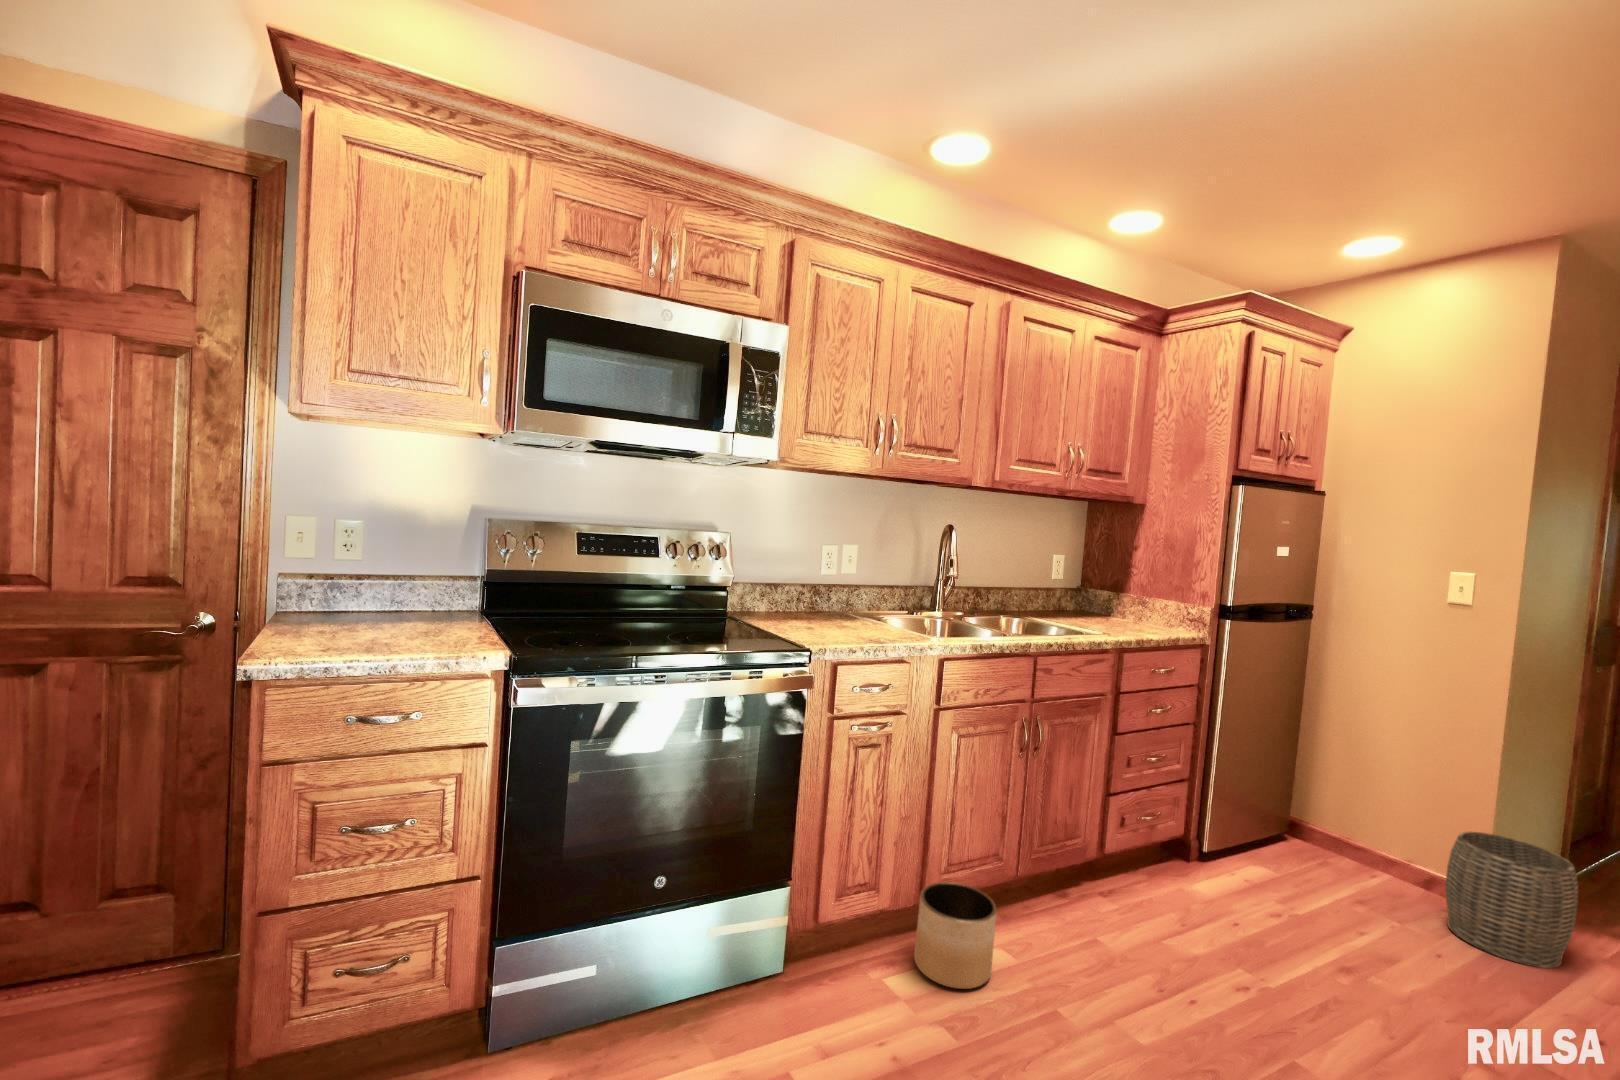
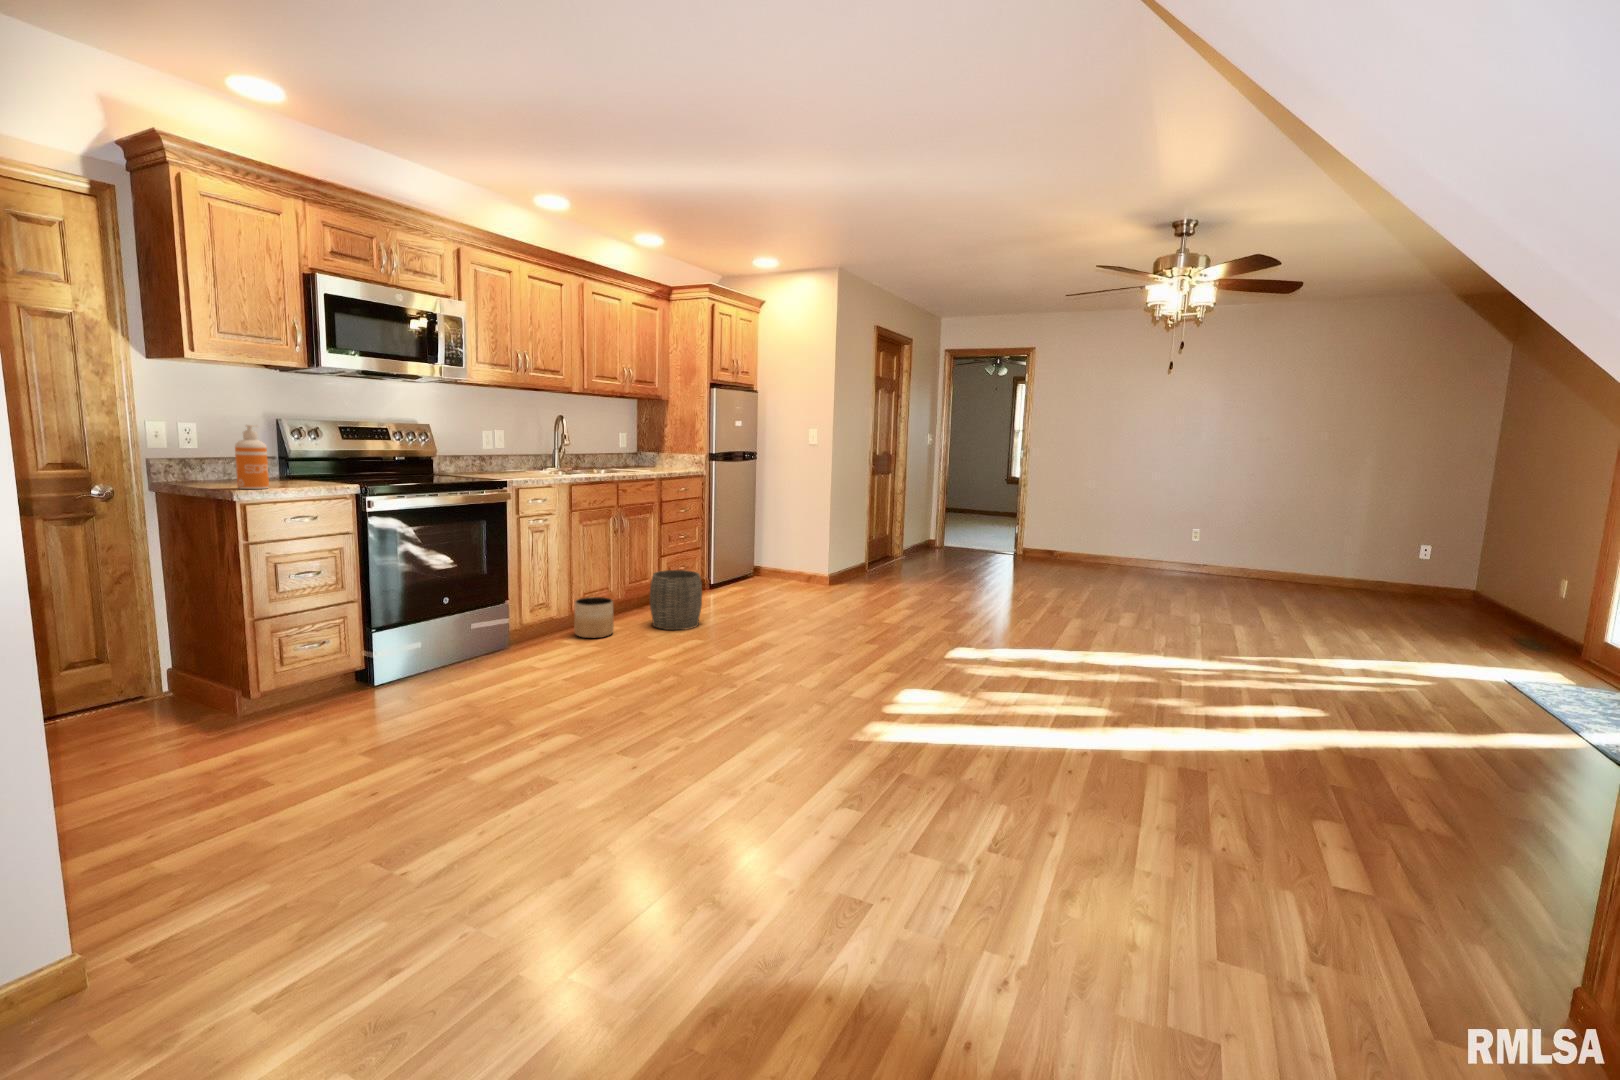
soap dispenser: none [305,530,365,651] -> present [235,425,269,489]
woven basket: present [1445,832,1578,968] -> present [650,570,702,630]

